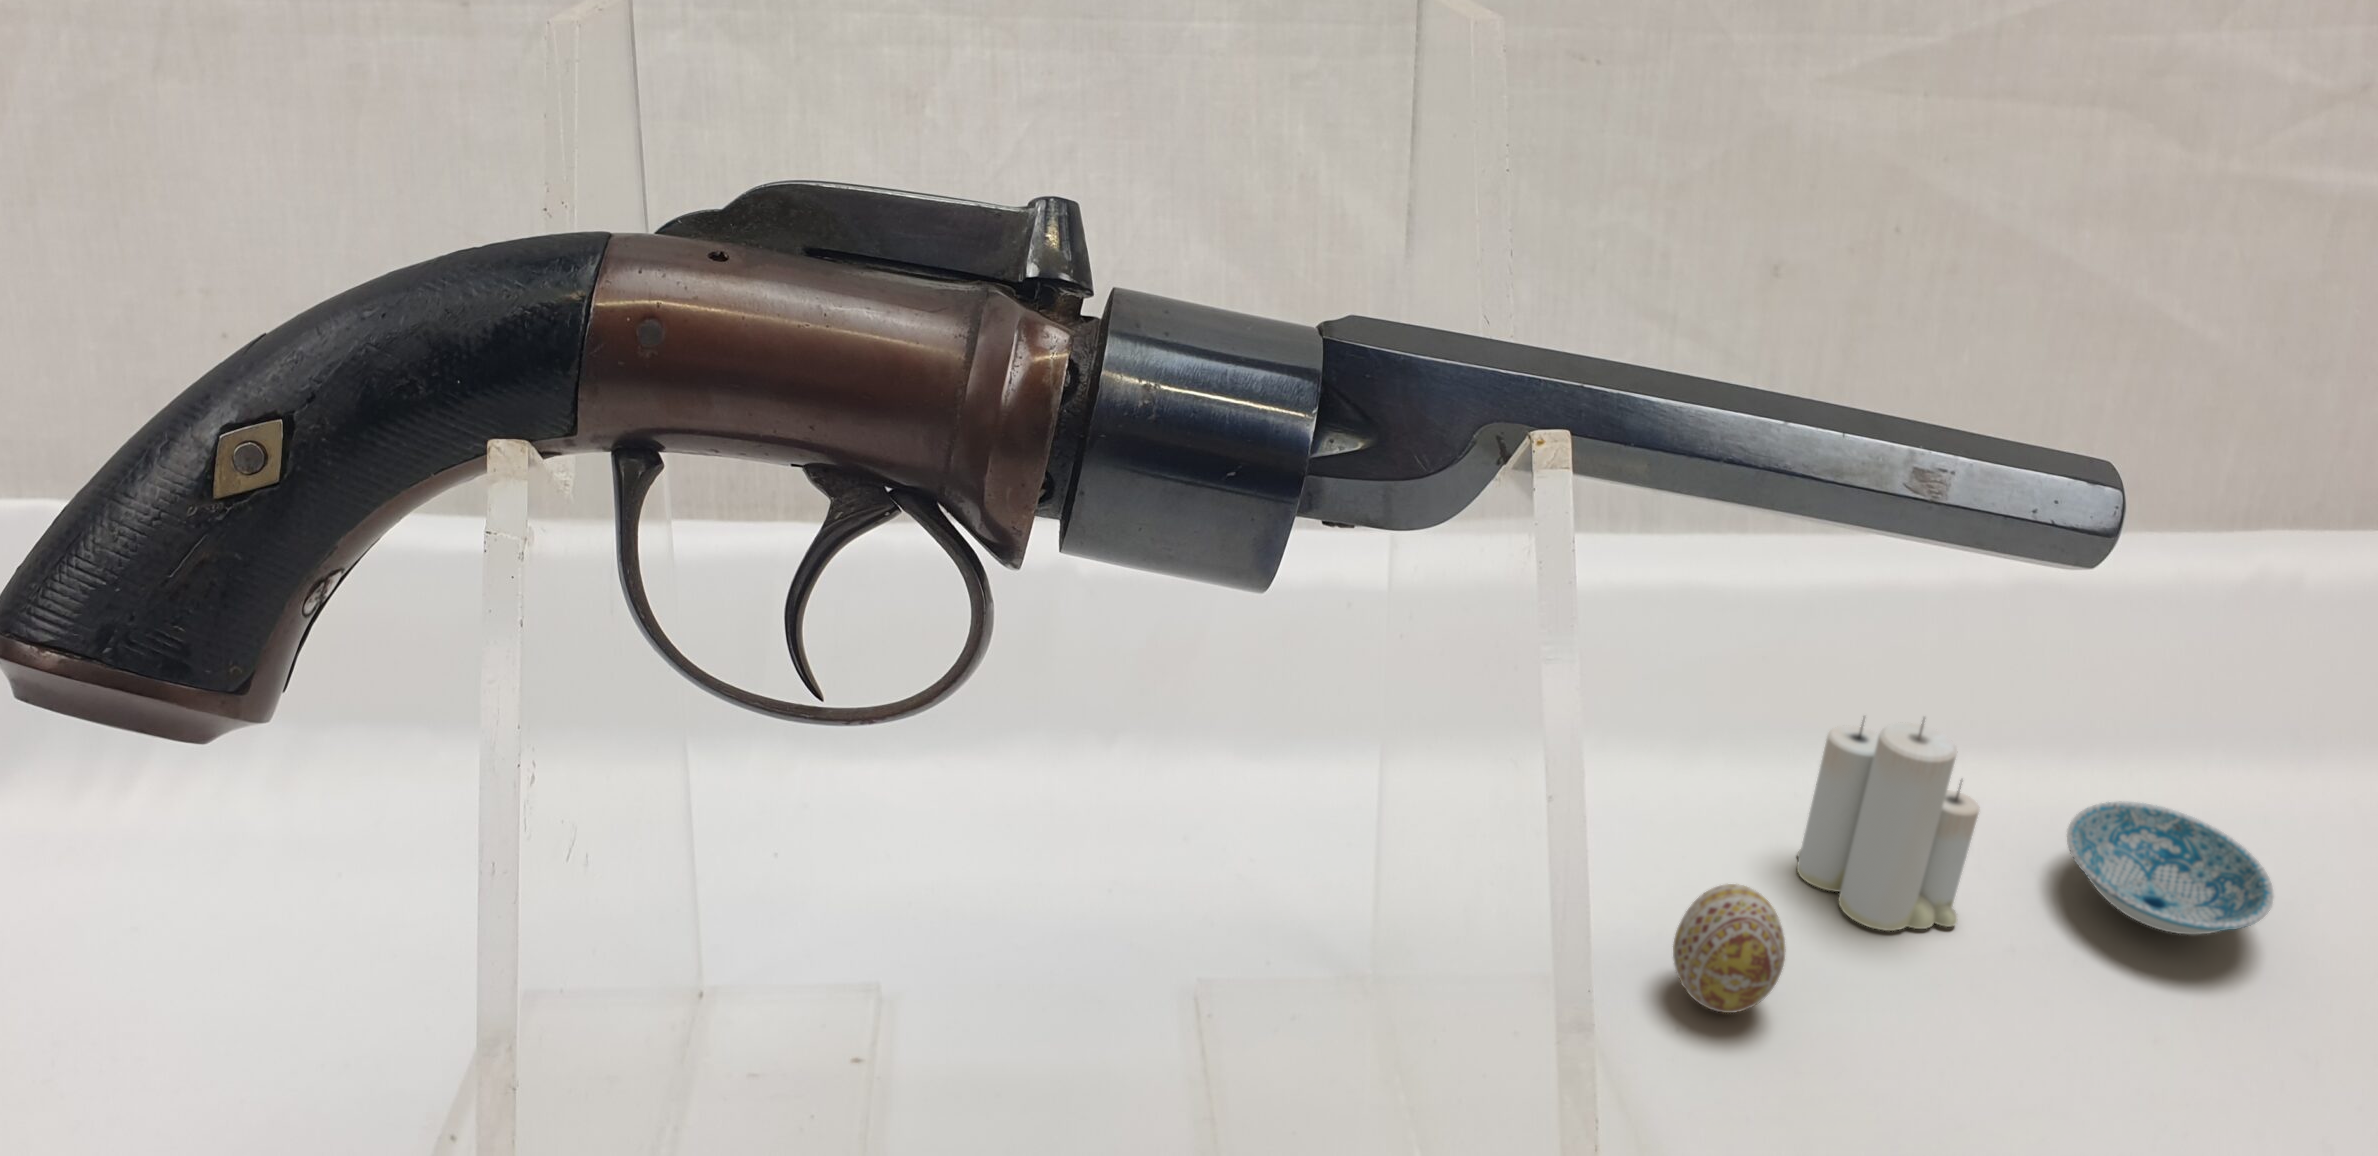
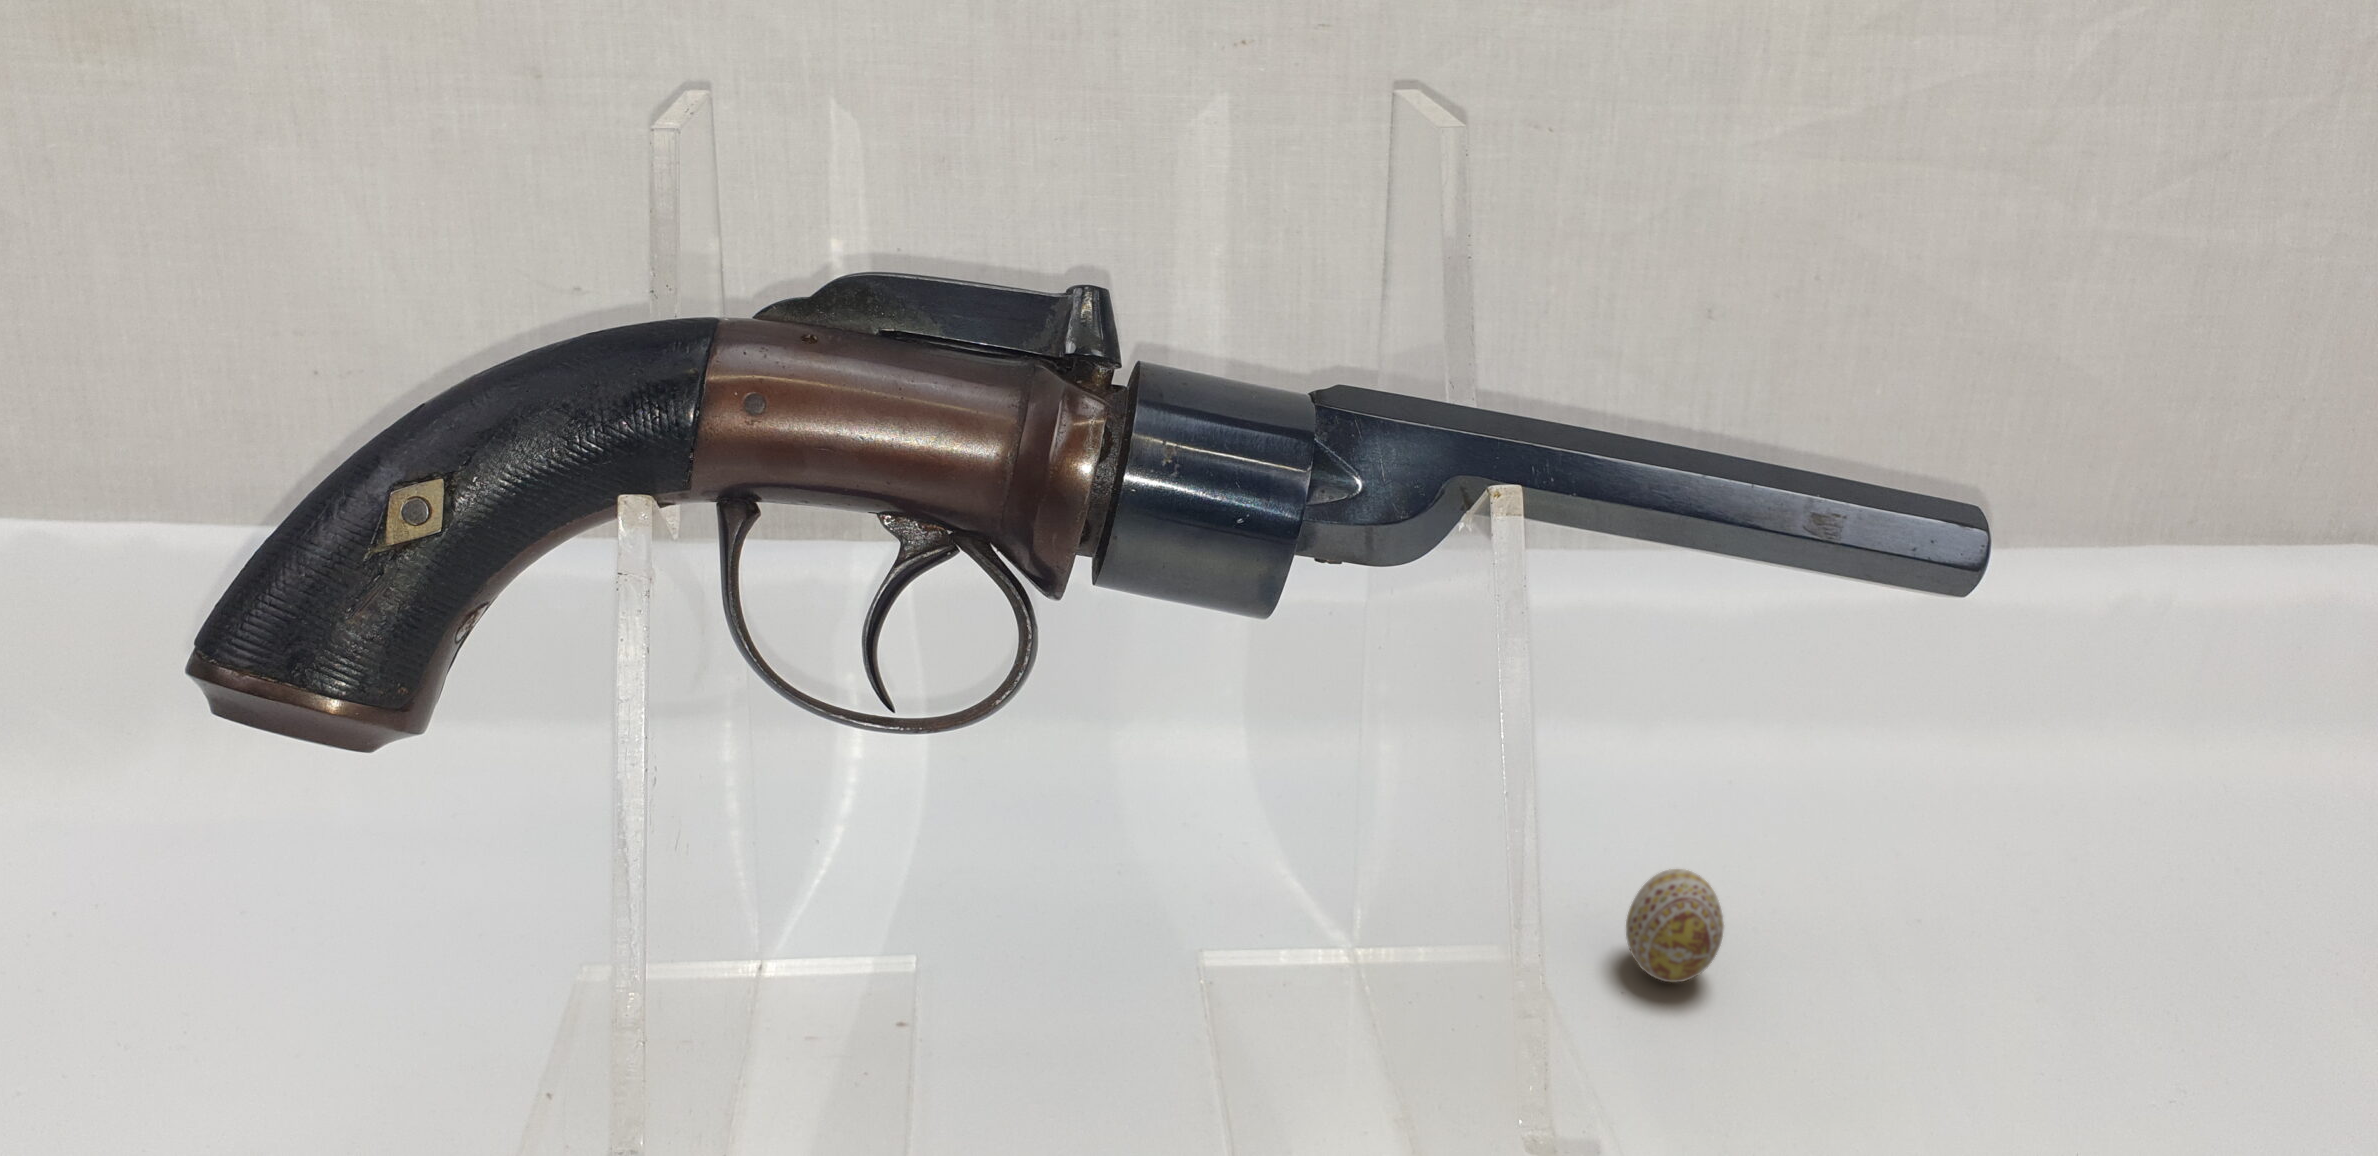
candle: present [1797,723,1980,931] -> none [1740,719,1899,911]
ceramic bowl: present [2067,802,2274,935] -> none [1979,795,2158,912]

